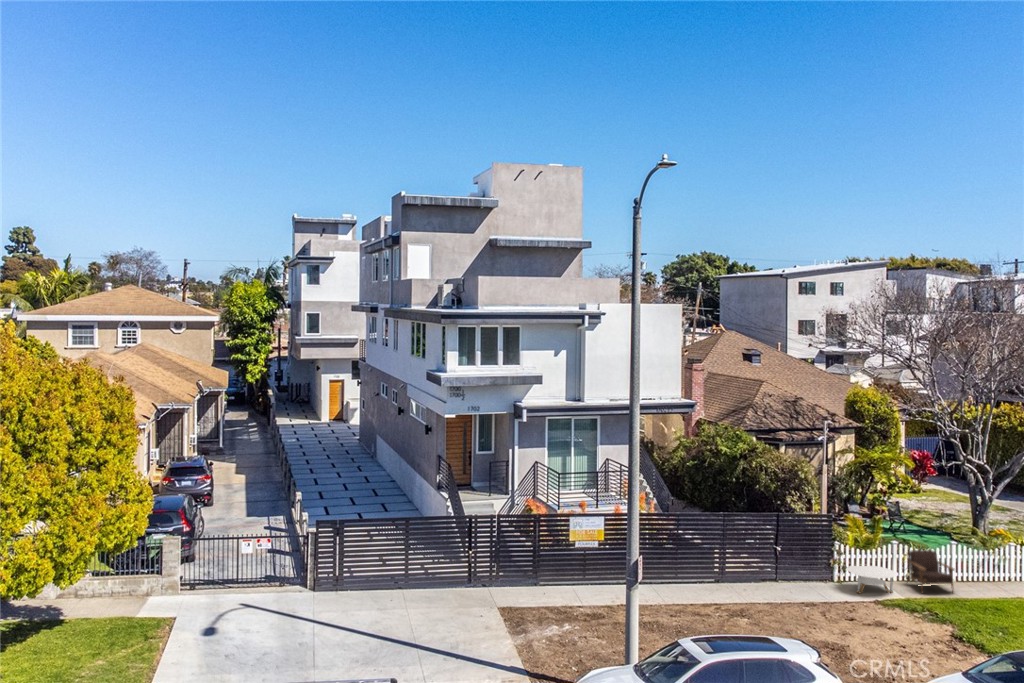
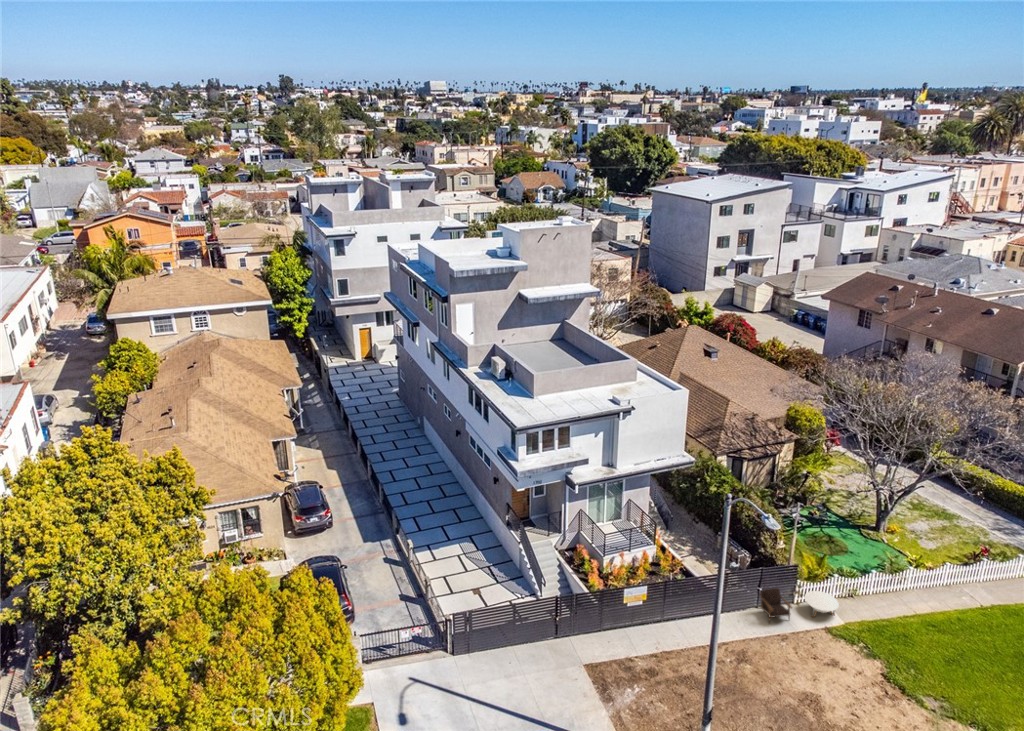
armchair: present [907,550,954,591] -> present [760,588,792,619]

